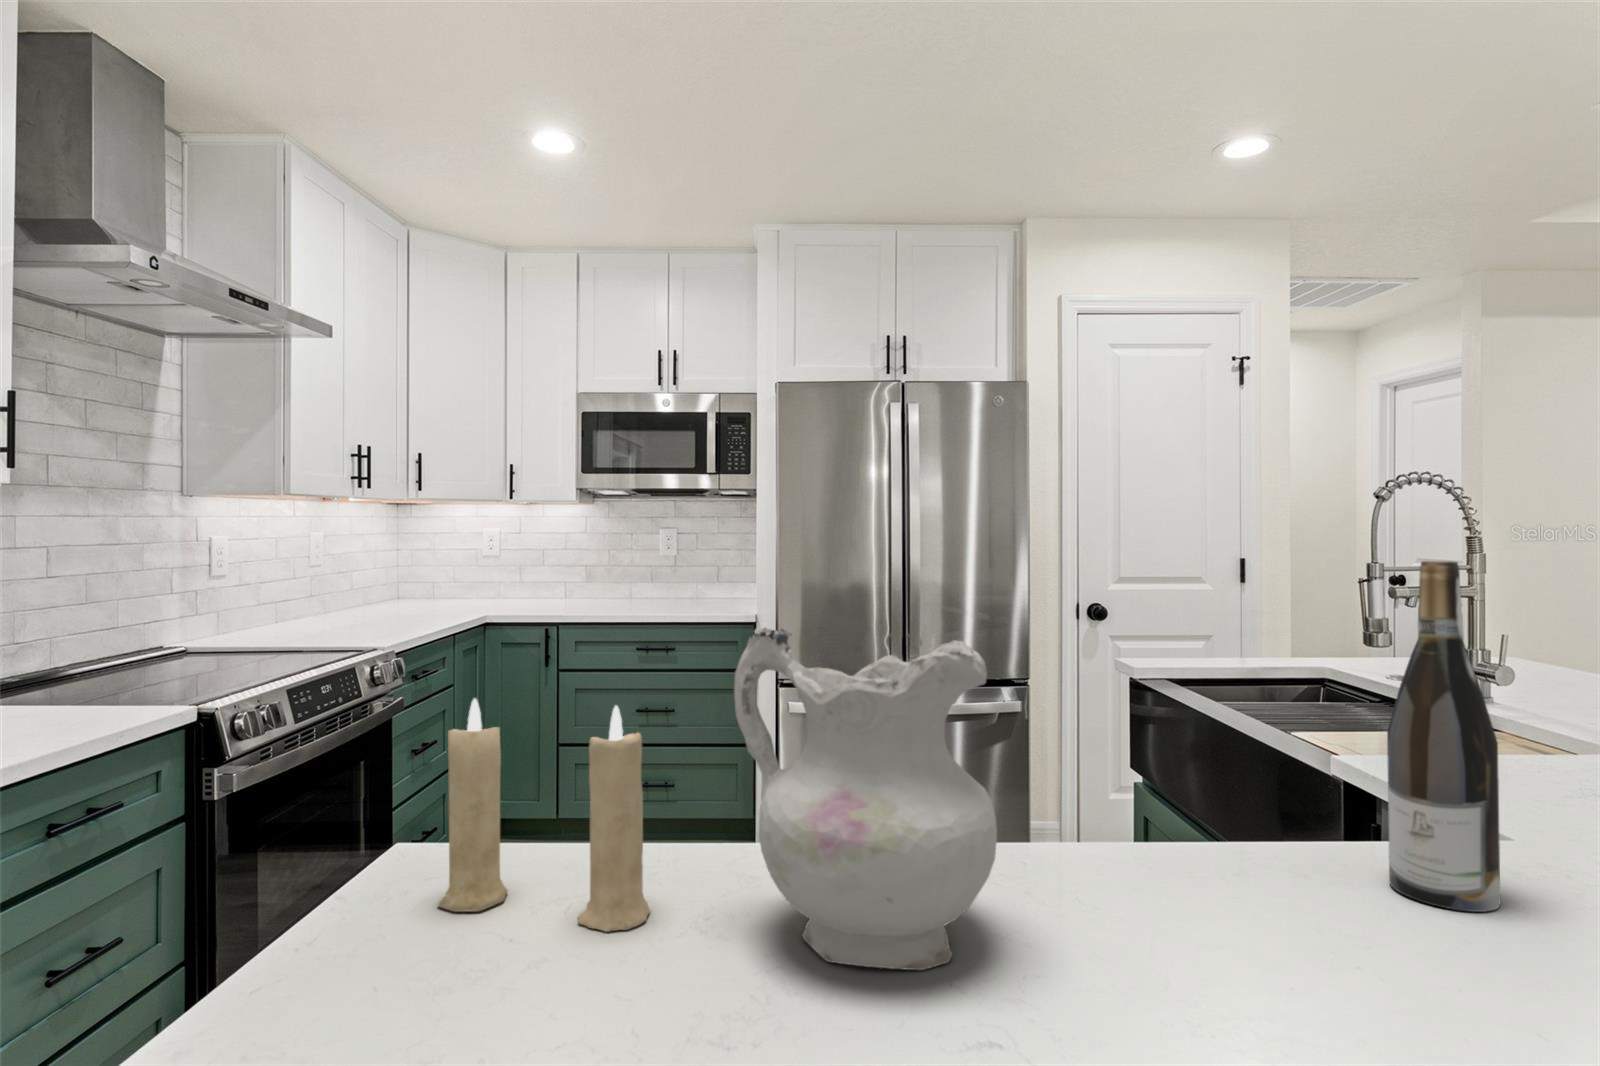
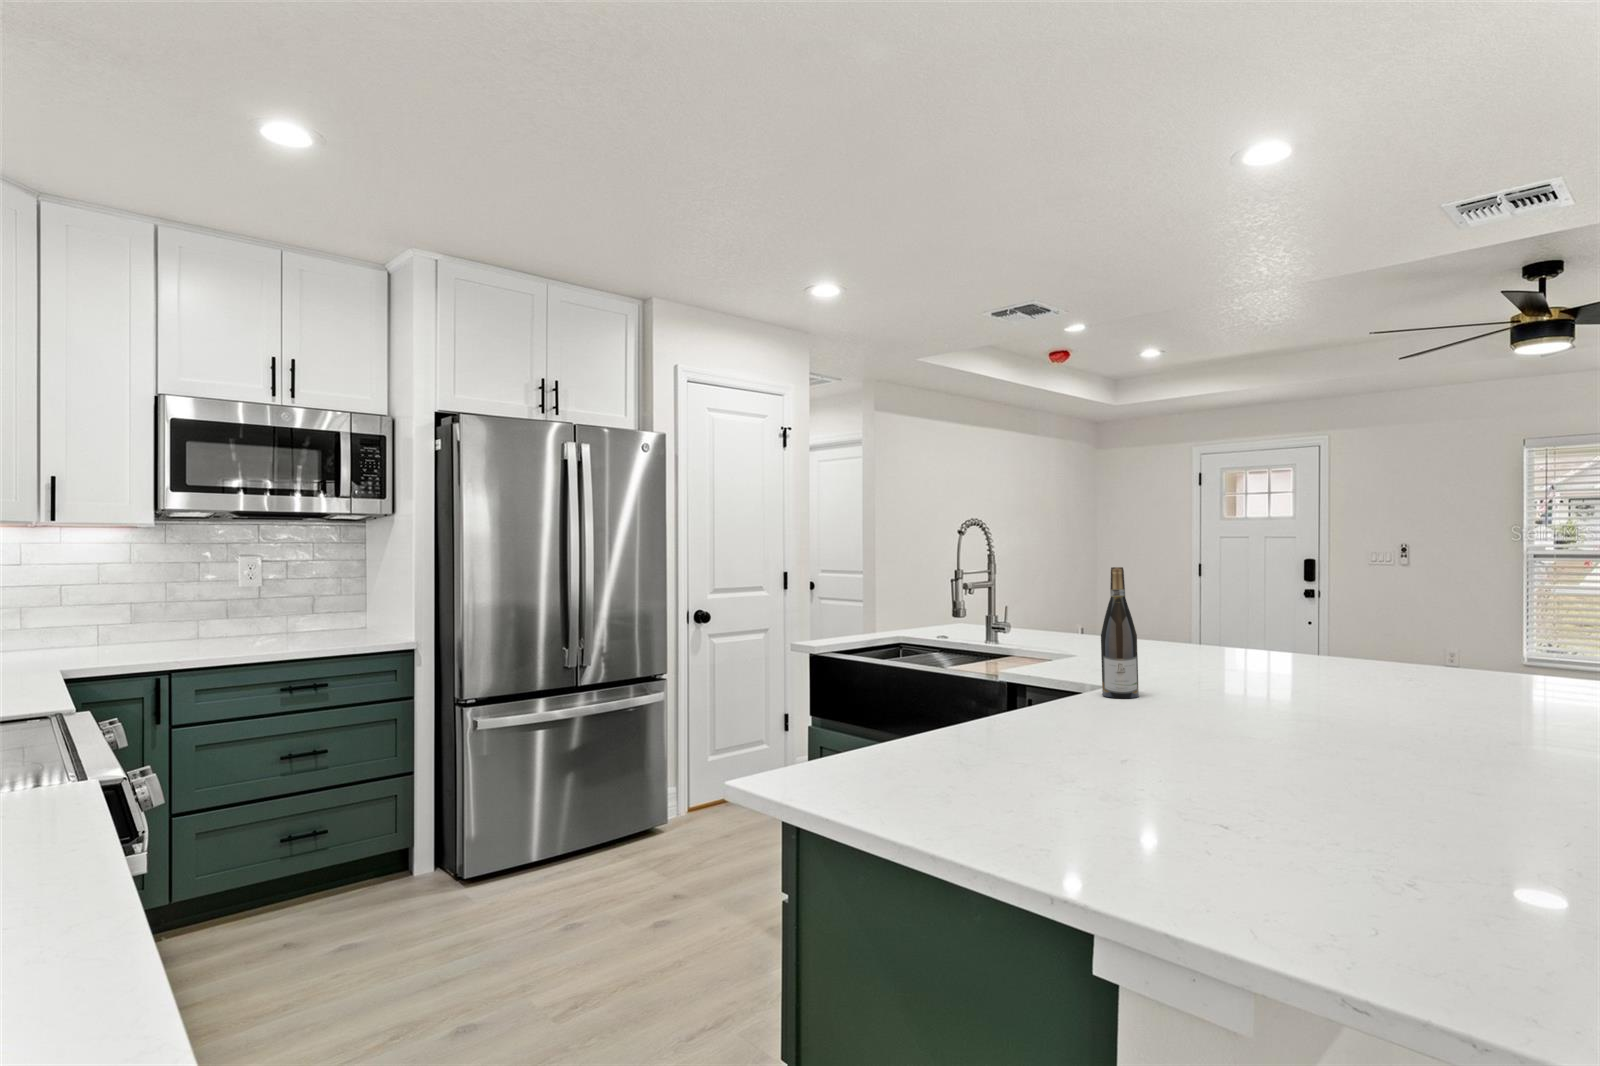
ceramic pitcher: present [734,628,997,970] -> none [969,604,1080,742]
candle: present [438,698,650,932] -> none [847,644,956,769]

